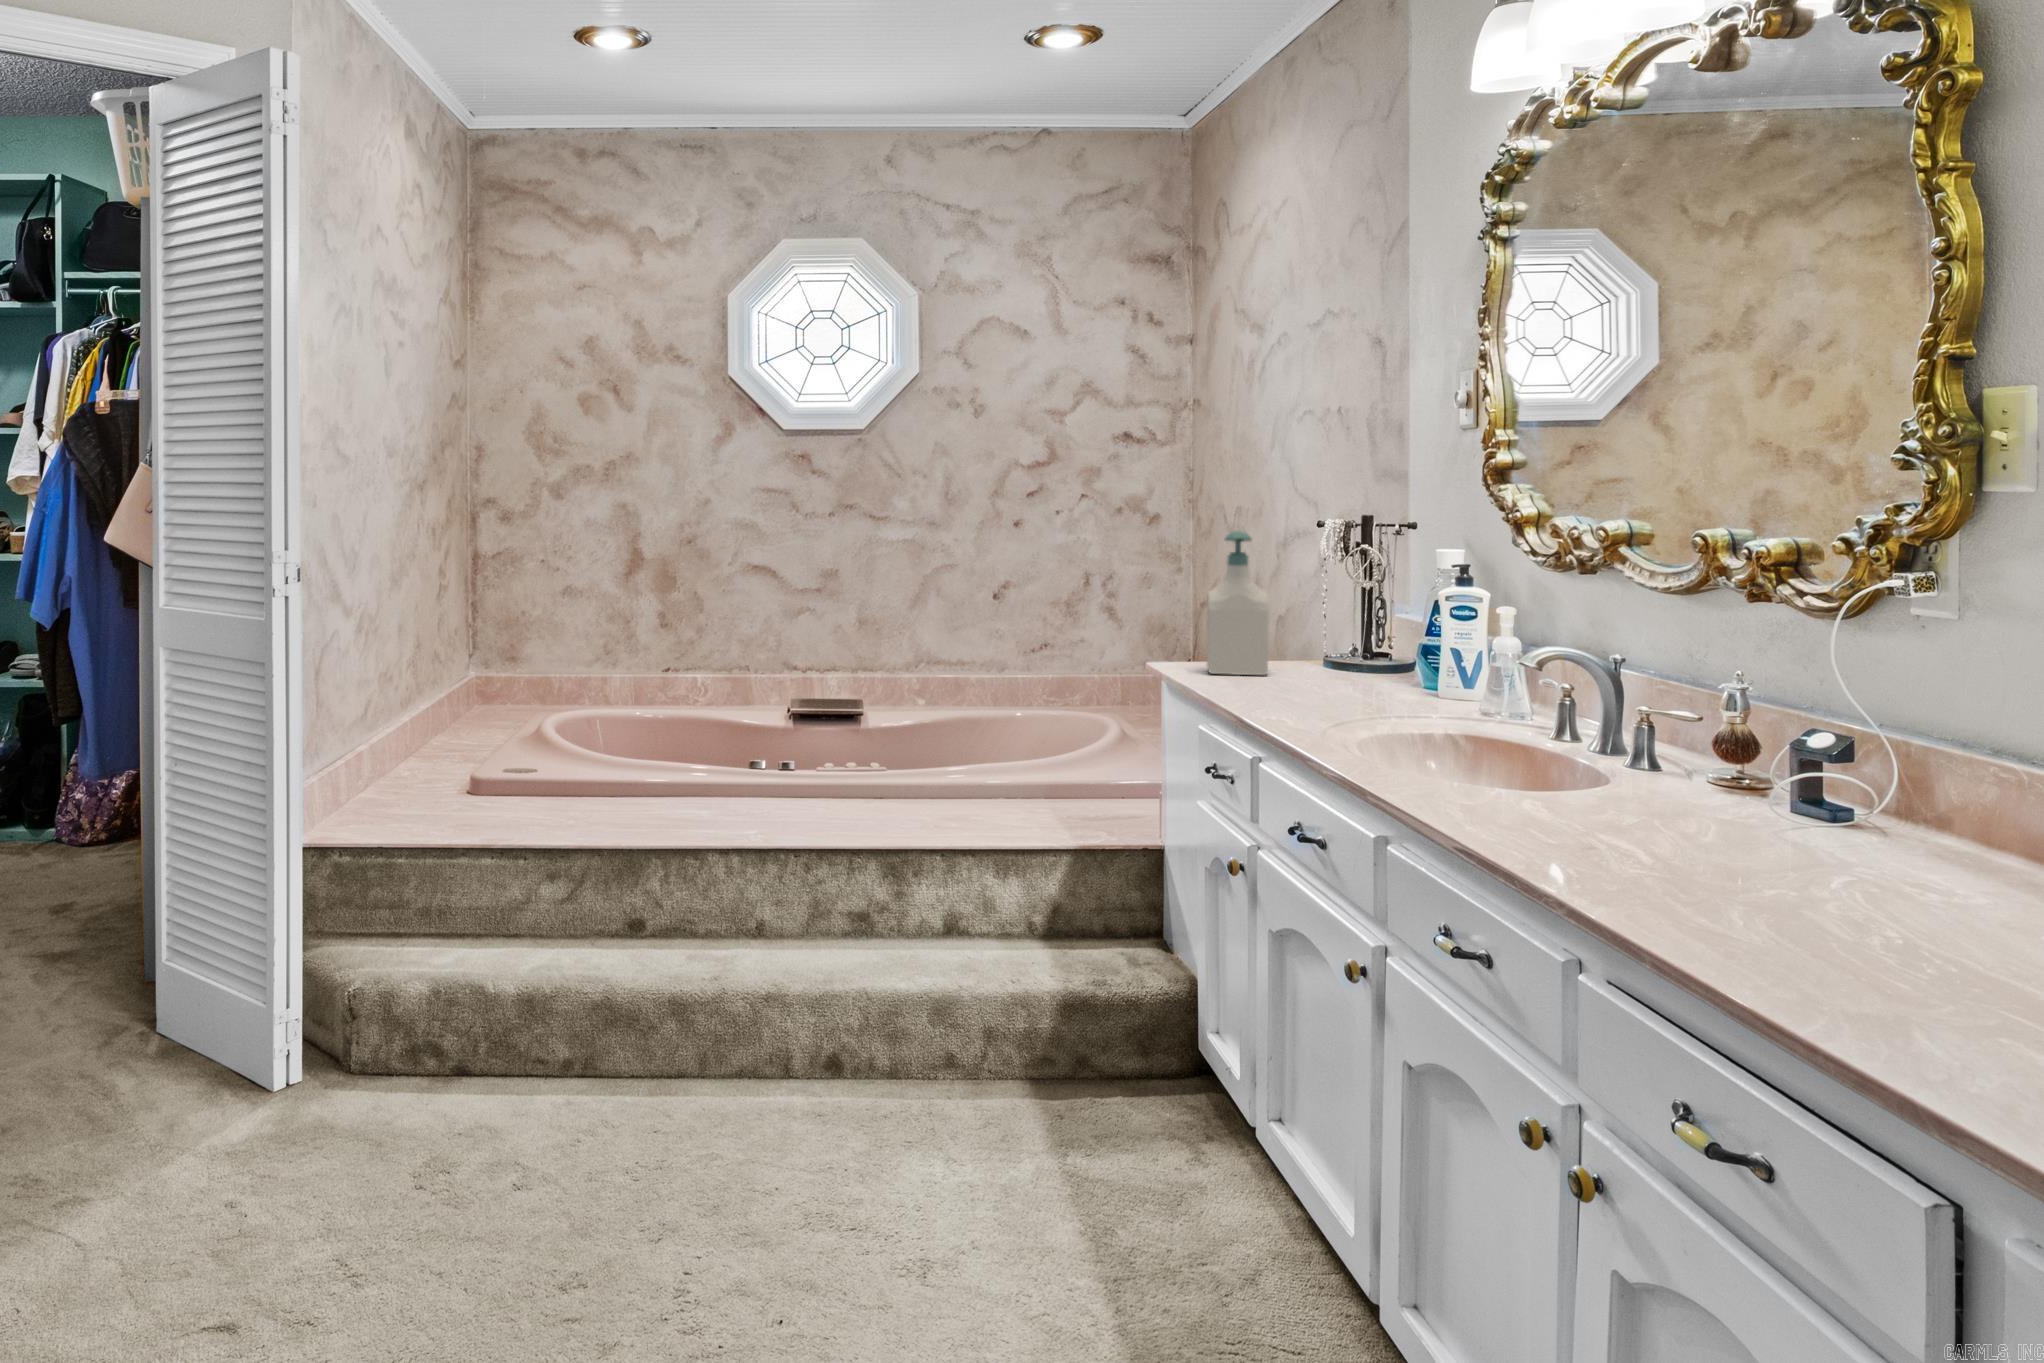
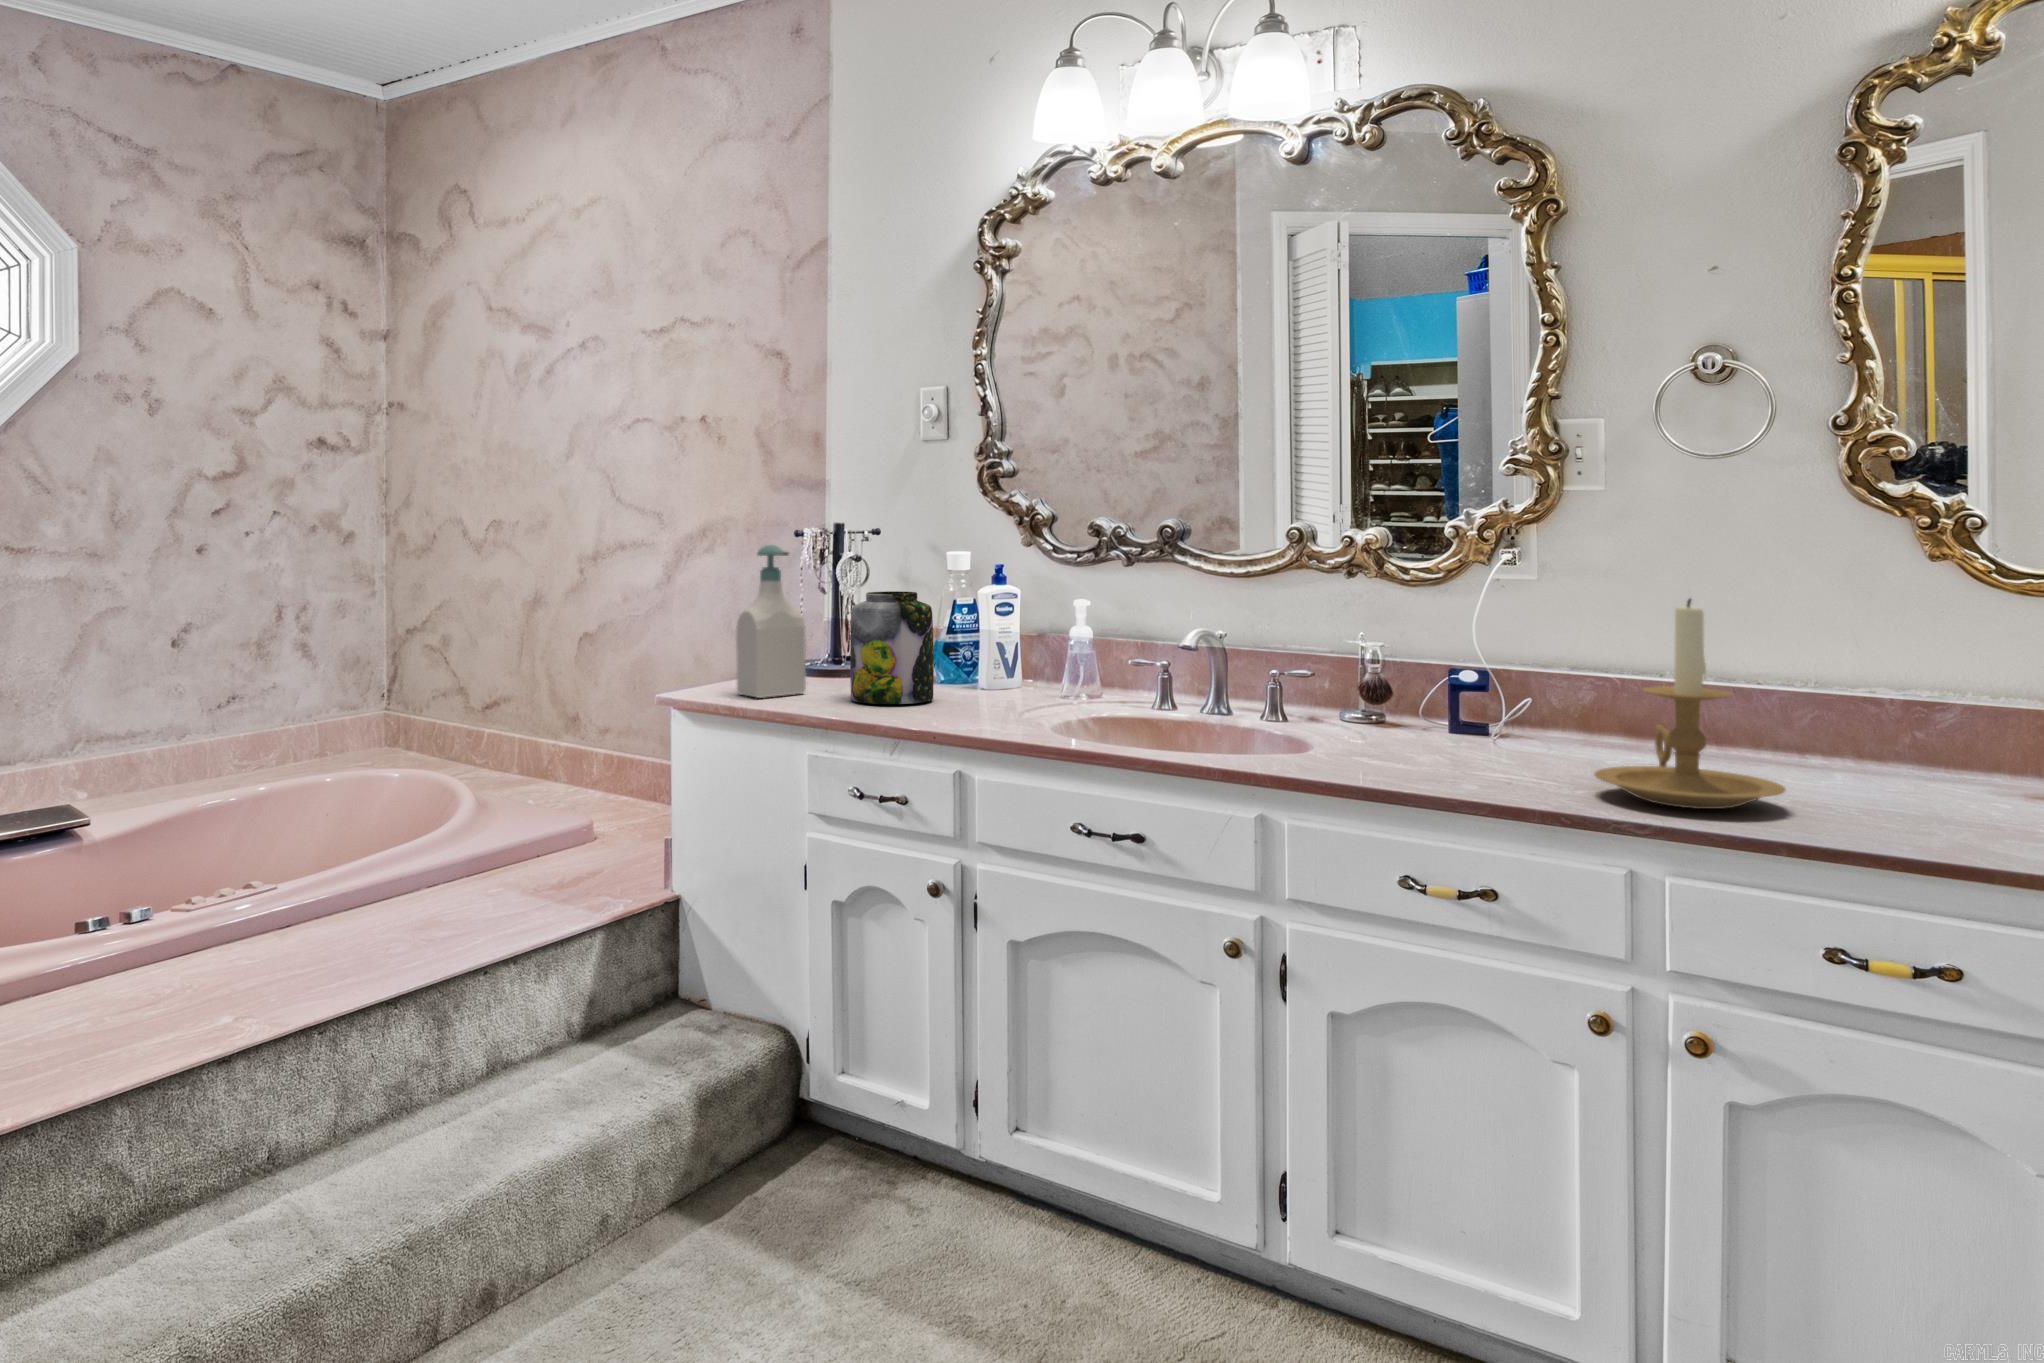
jar: none [1279,581,1367,694] -> present [850,591,934,704]
candle holder: none [1642,626,1896,903] -> present [1594,599,1786,809]

